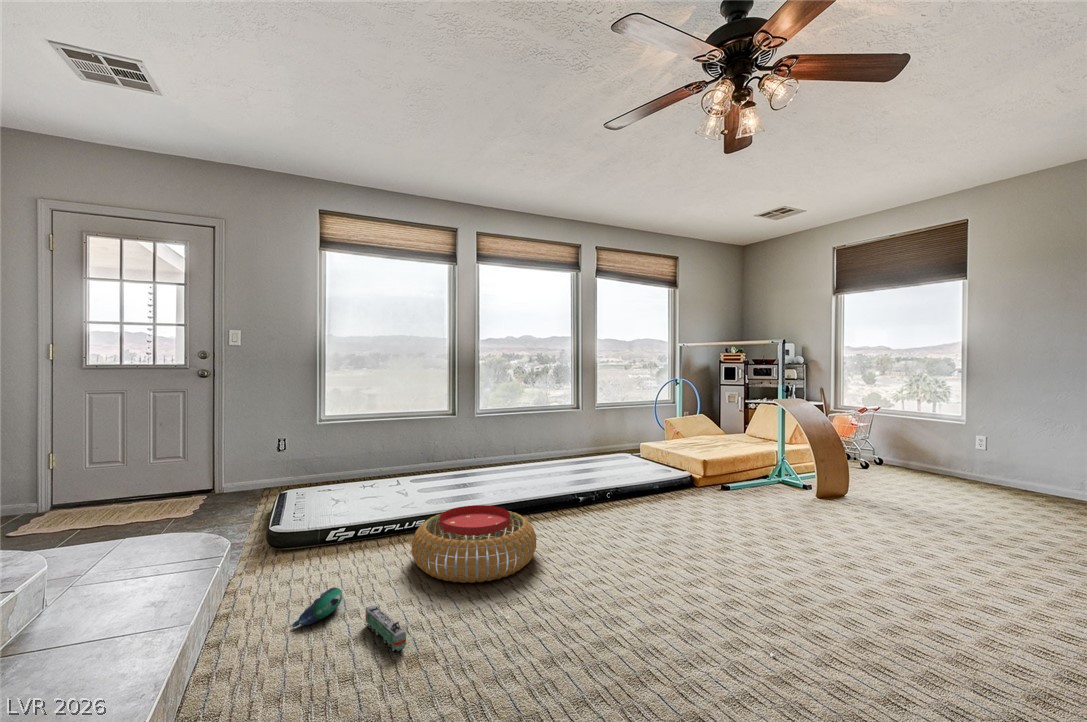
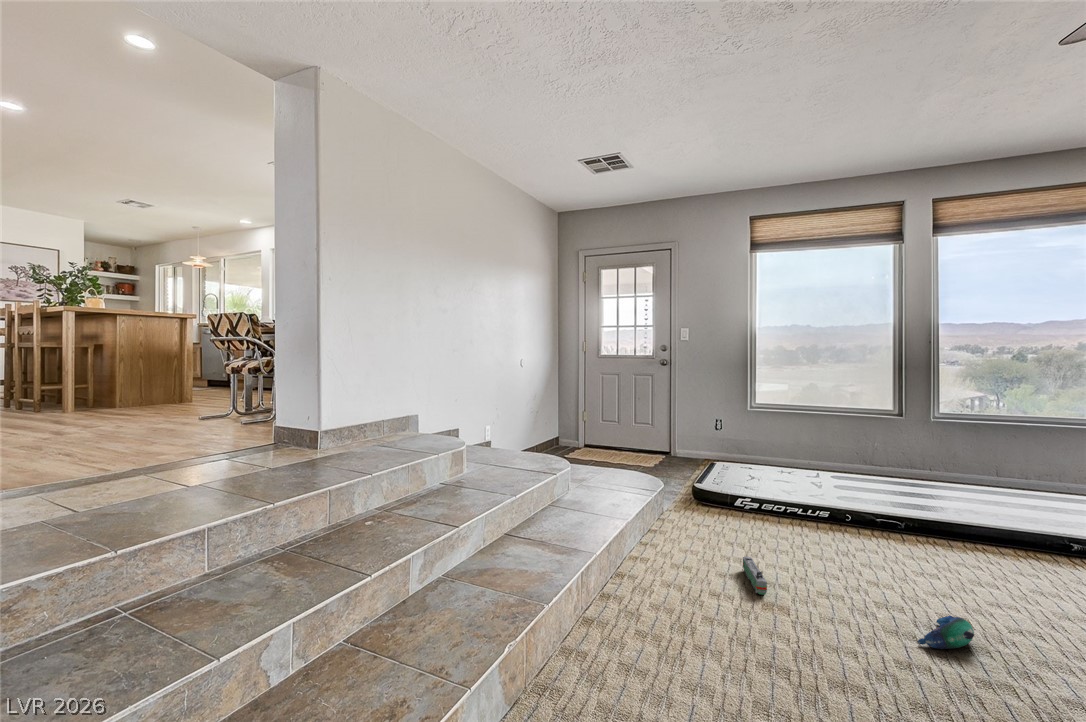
pouf: present [411,505,536,583] -> none [800,504,952,584]
plush toy: present [292,587,342,627] -> present [918,616,975,649]

